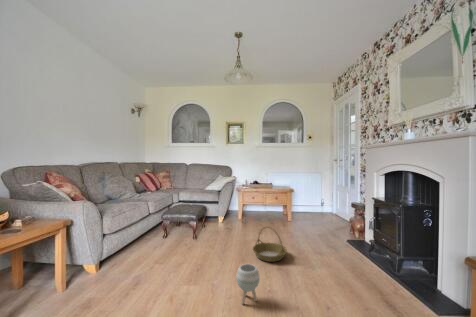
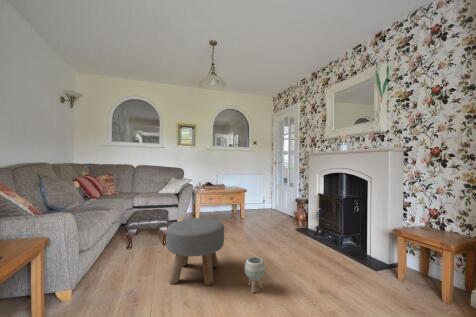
ottoman: none [172,216,230,286] -> present [167,218,224,285]
basket: present [253,226,287,262] -> none [231,224,262,255]

